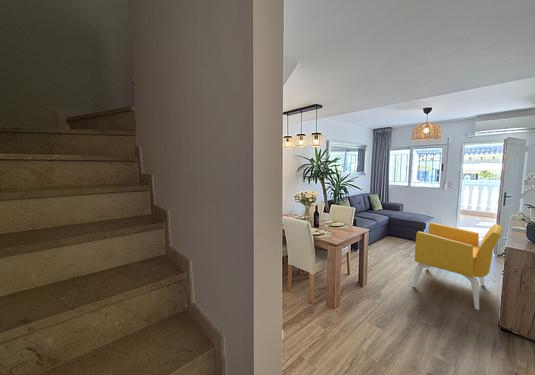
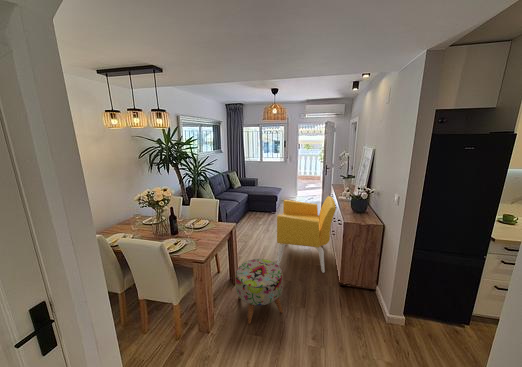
ottoman: none [363,264,414,321] -> present [235,259,283,324]

